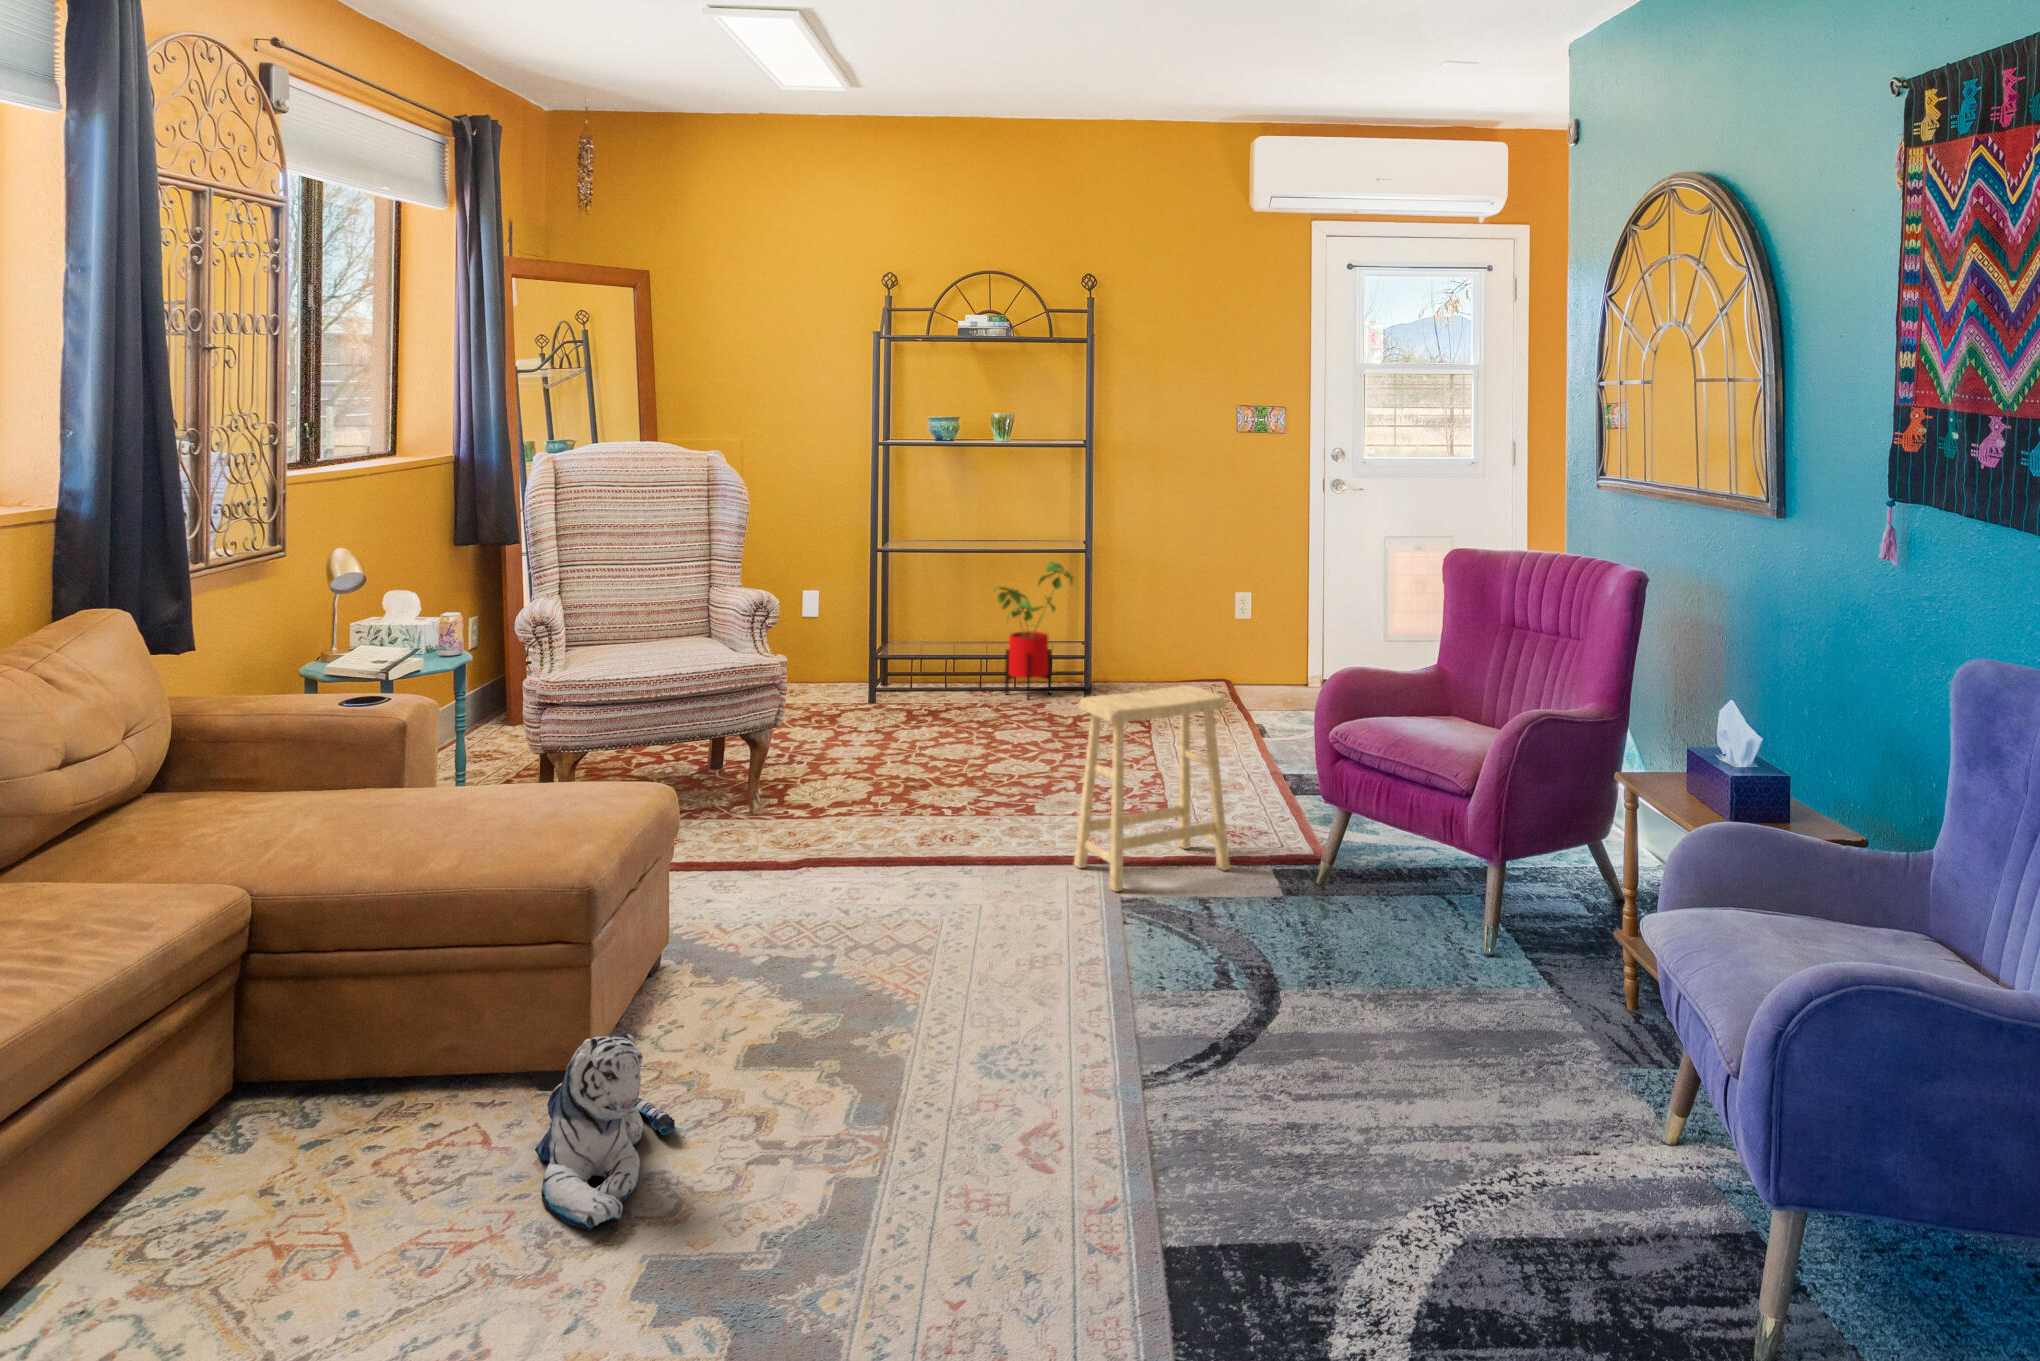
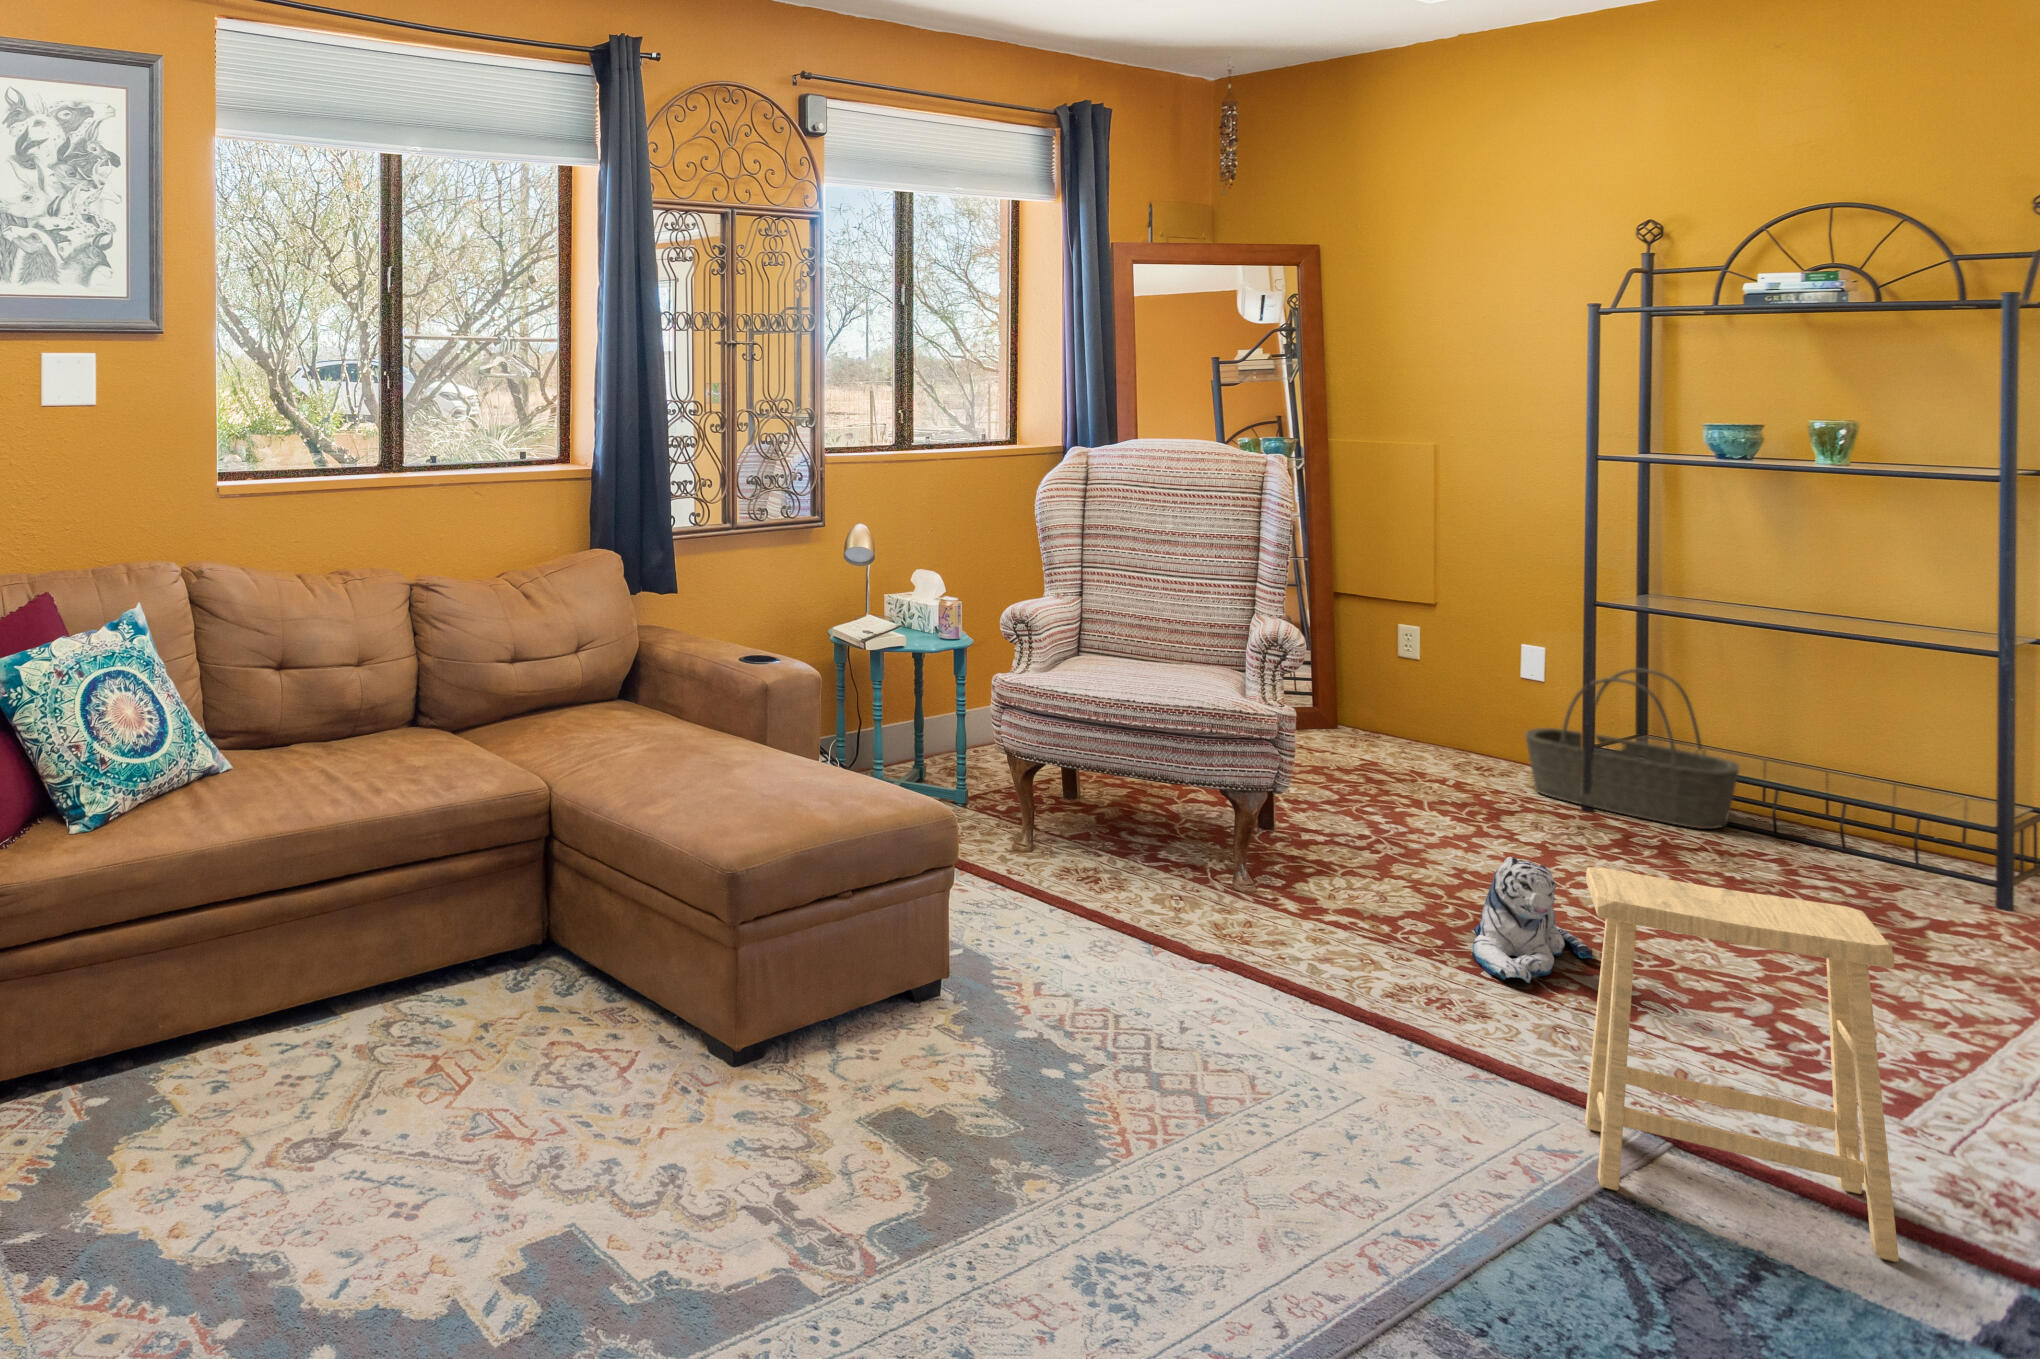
house plant: present [993,561,1073,698] -> none [1817,666,2000,881]
basket: none [826,593,951,699] -> present [1525,669,1739,829]
plush toy: present [535,1034,676,1230] -> present [1472,857,1593,983]

